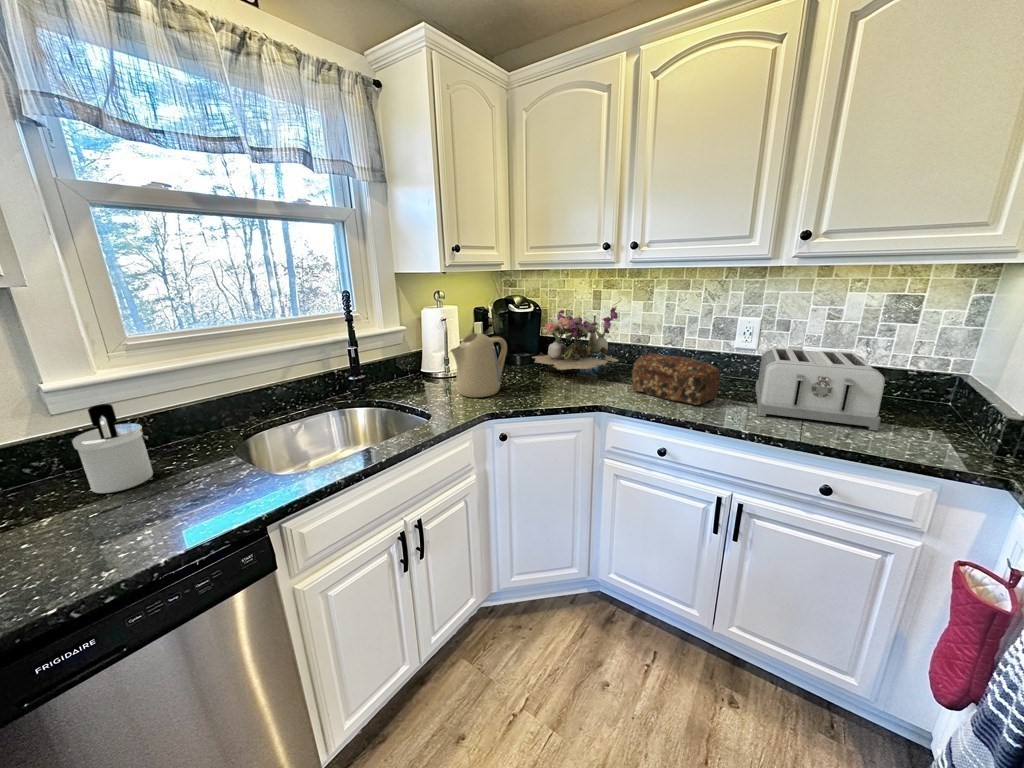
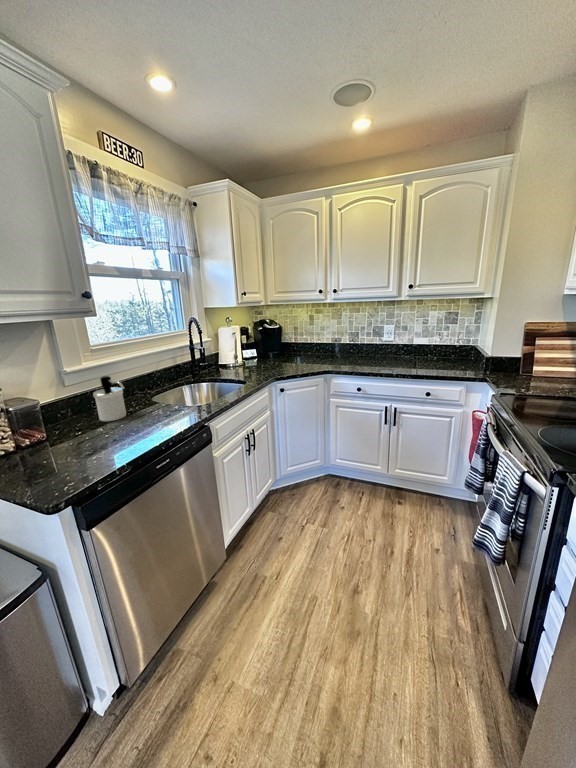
flower arrangement: present [532,306,619,373] -> none [282,322,329,360]
kettle: present [451,333,507,397] -> none [248,339,274,373]
toaster: present [755,348,885,431] -> none [395,338,446,369]
bread loaf: present [632,353,721,405] -> none [339,345,381,367]

